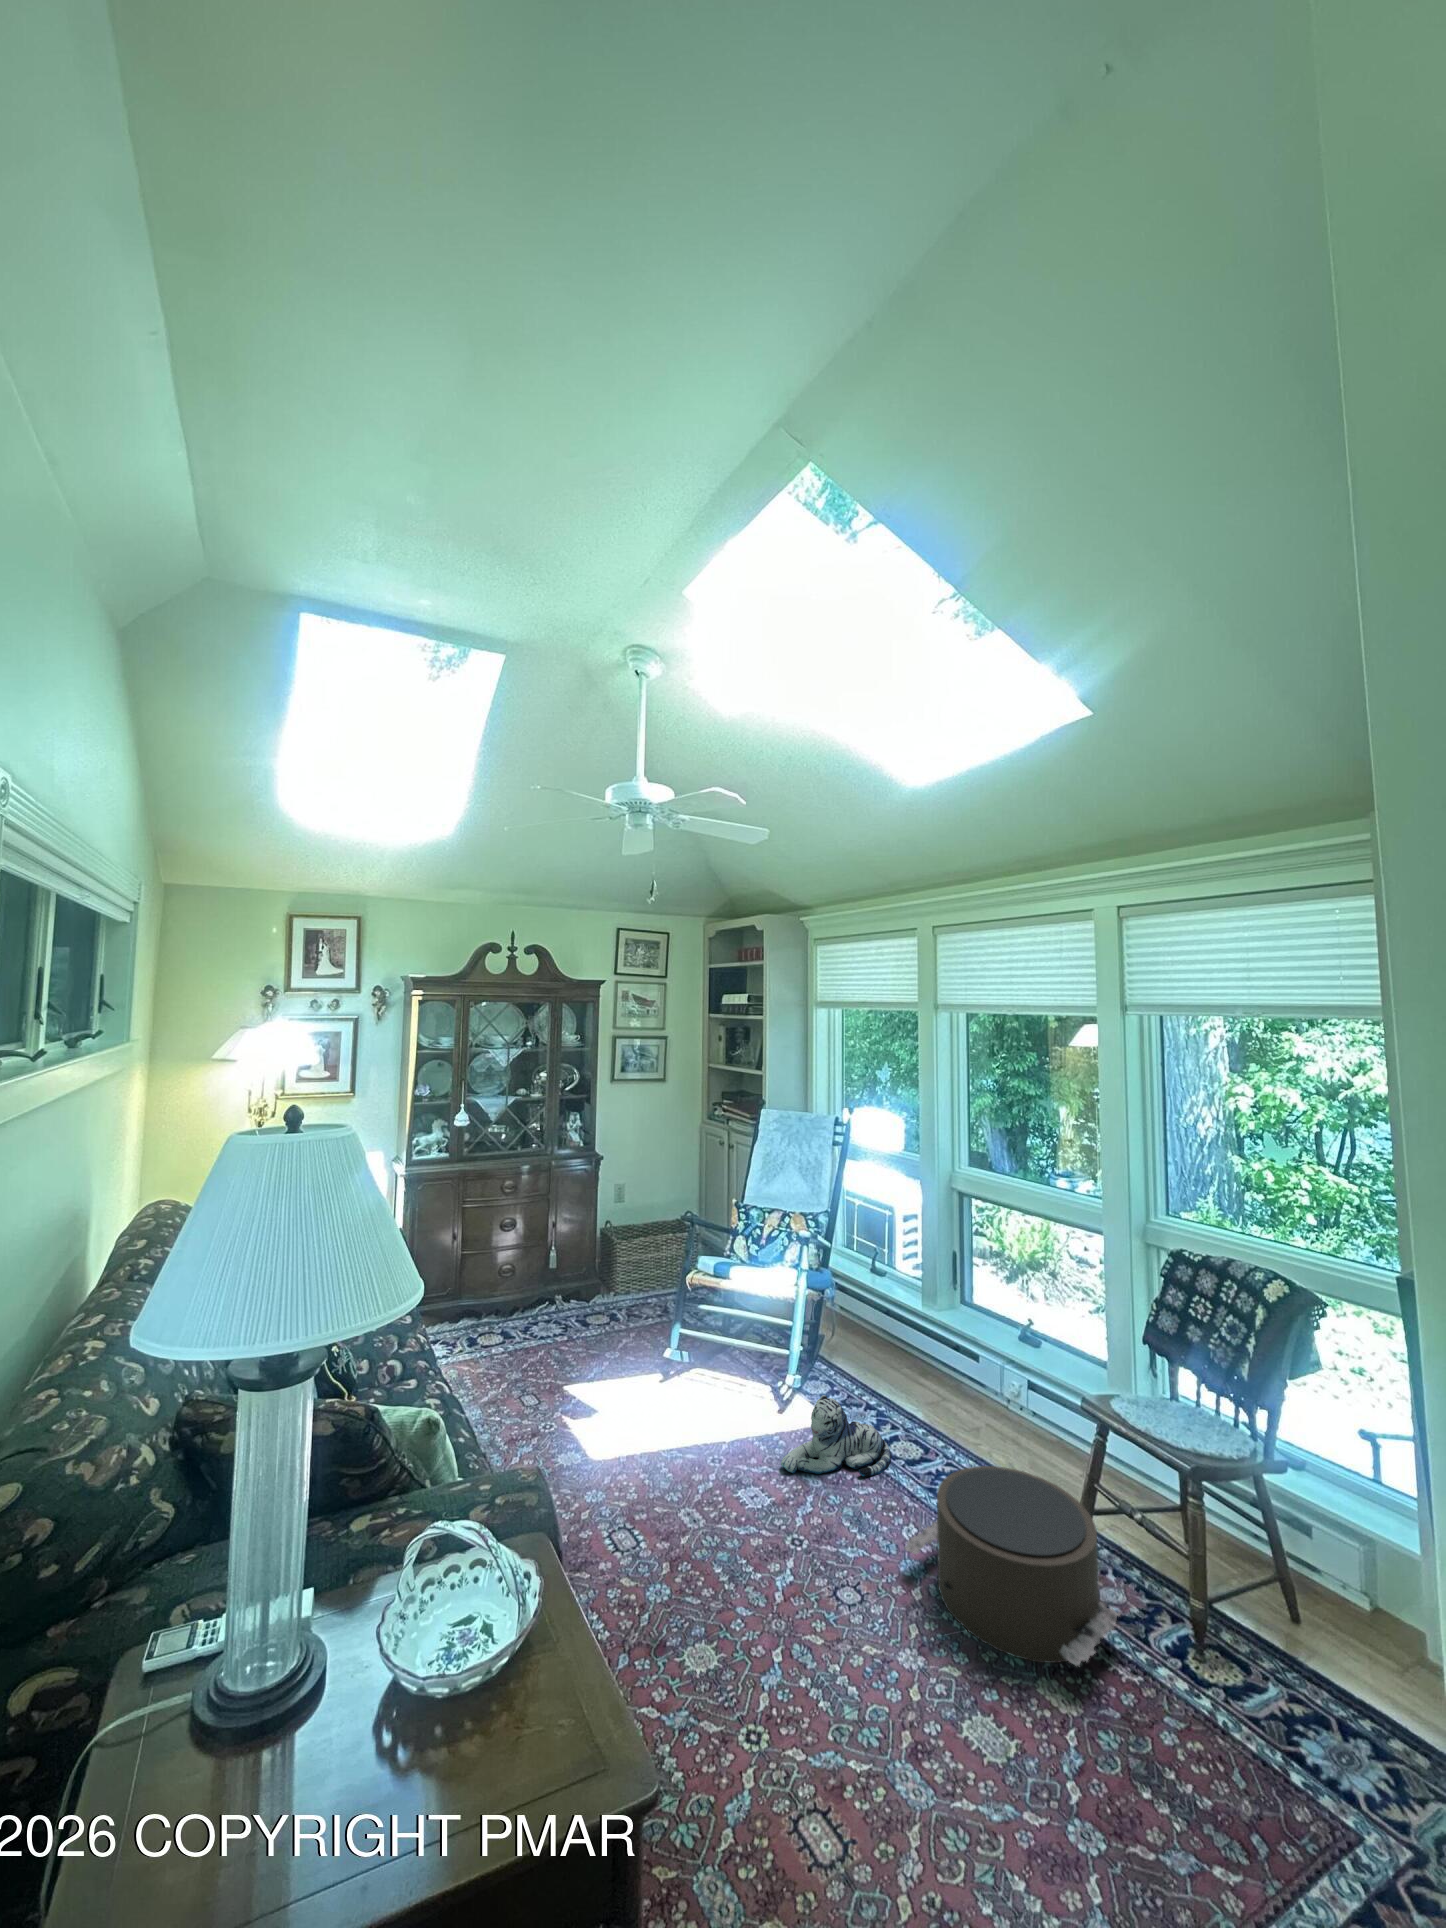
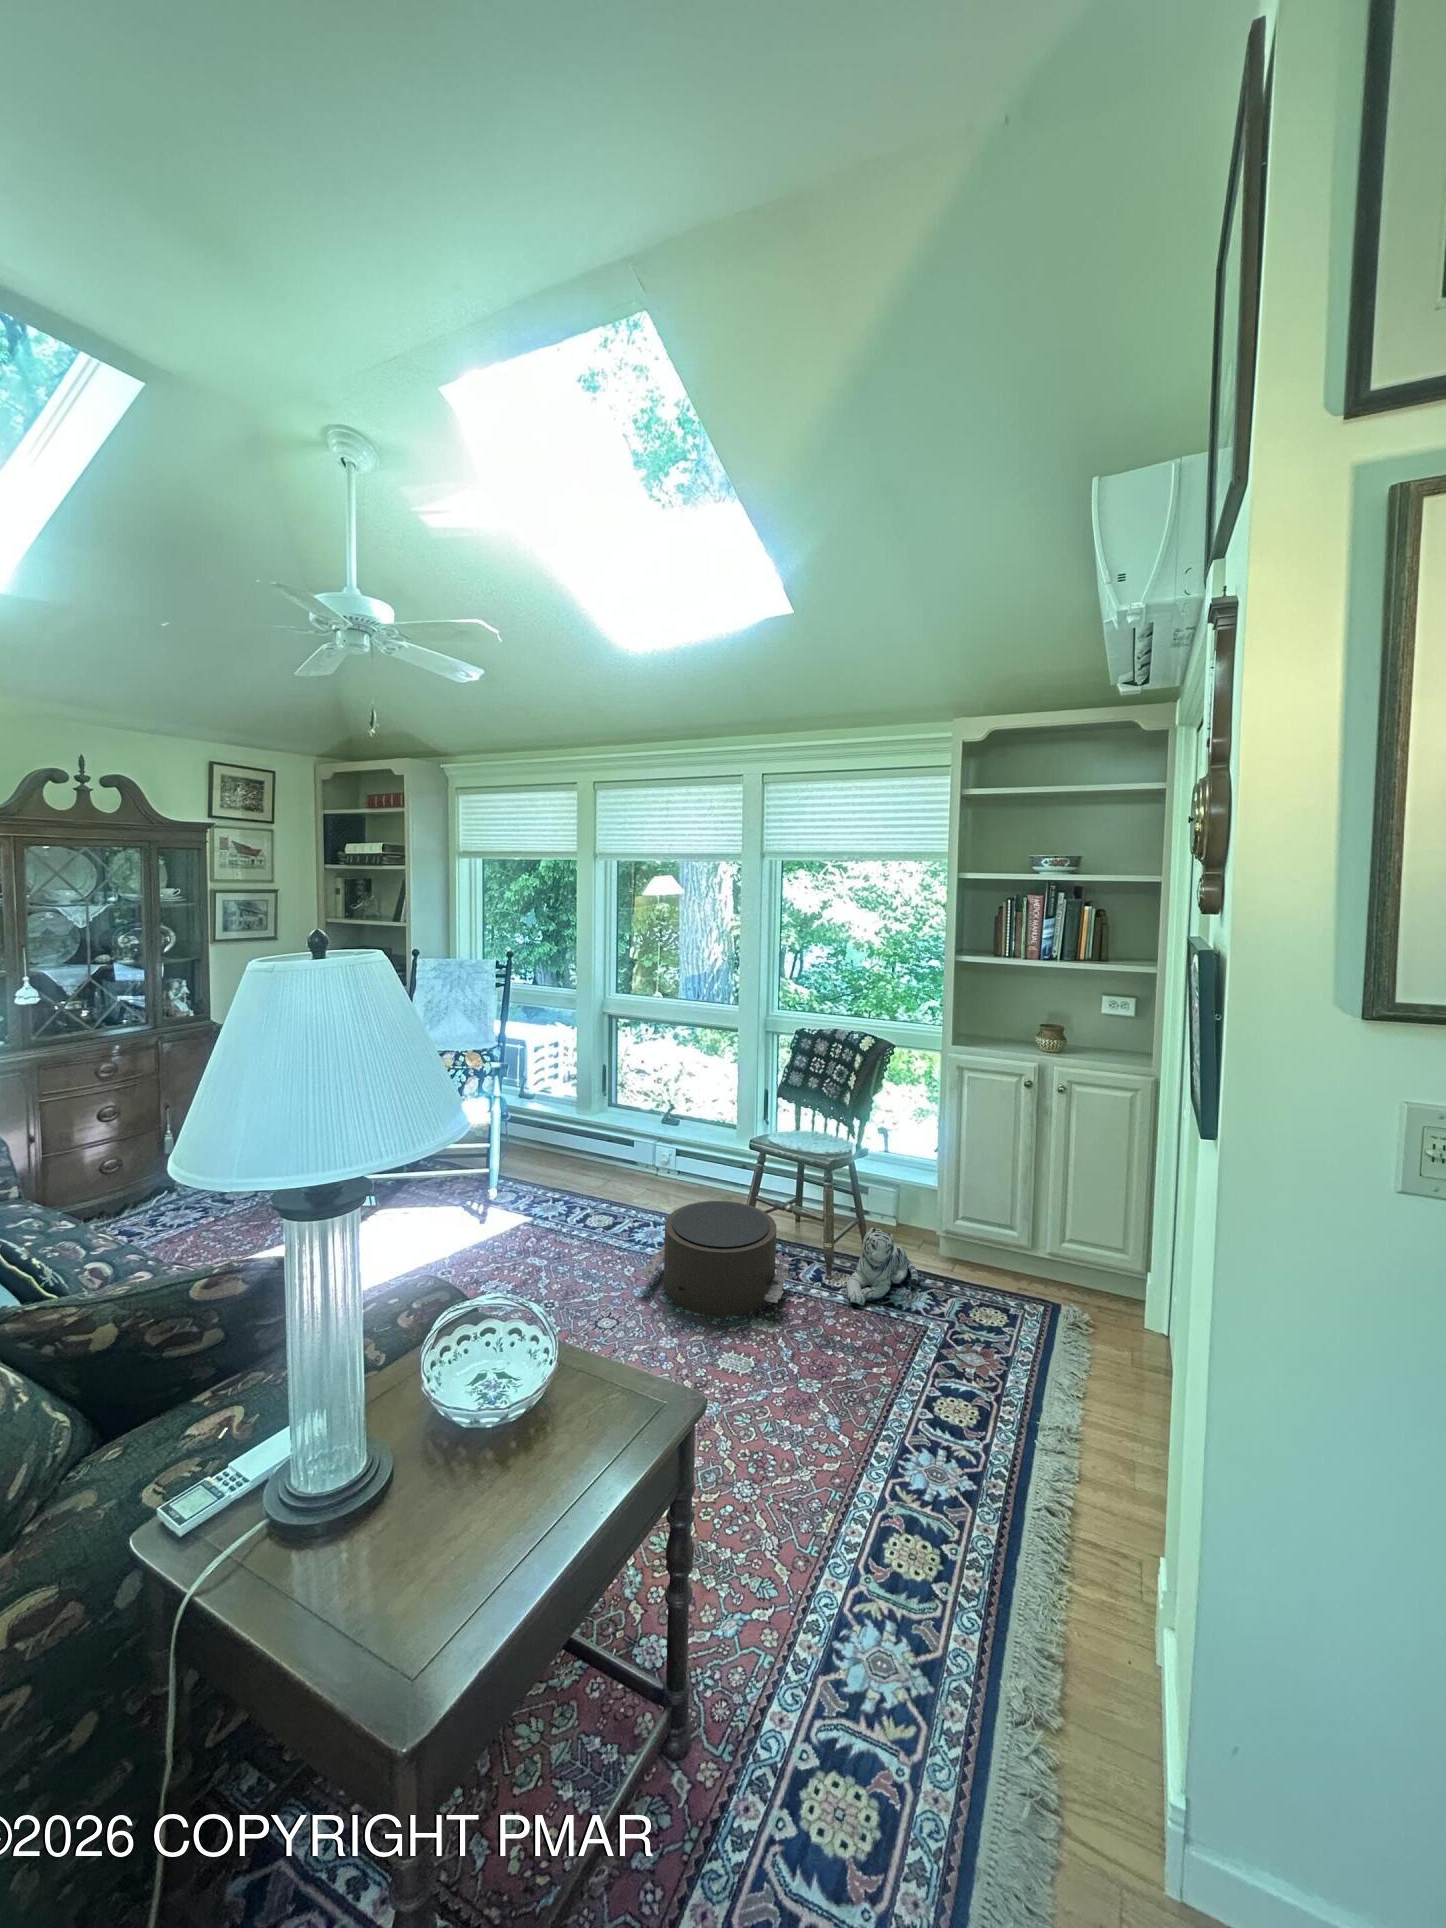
plush toy: present [781,1395,892,1477] -> present [846,1228,919,1305]

